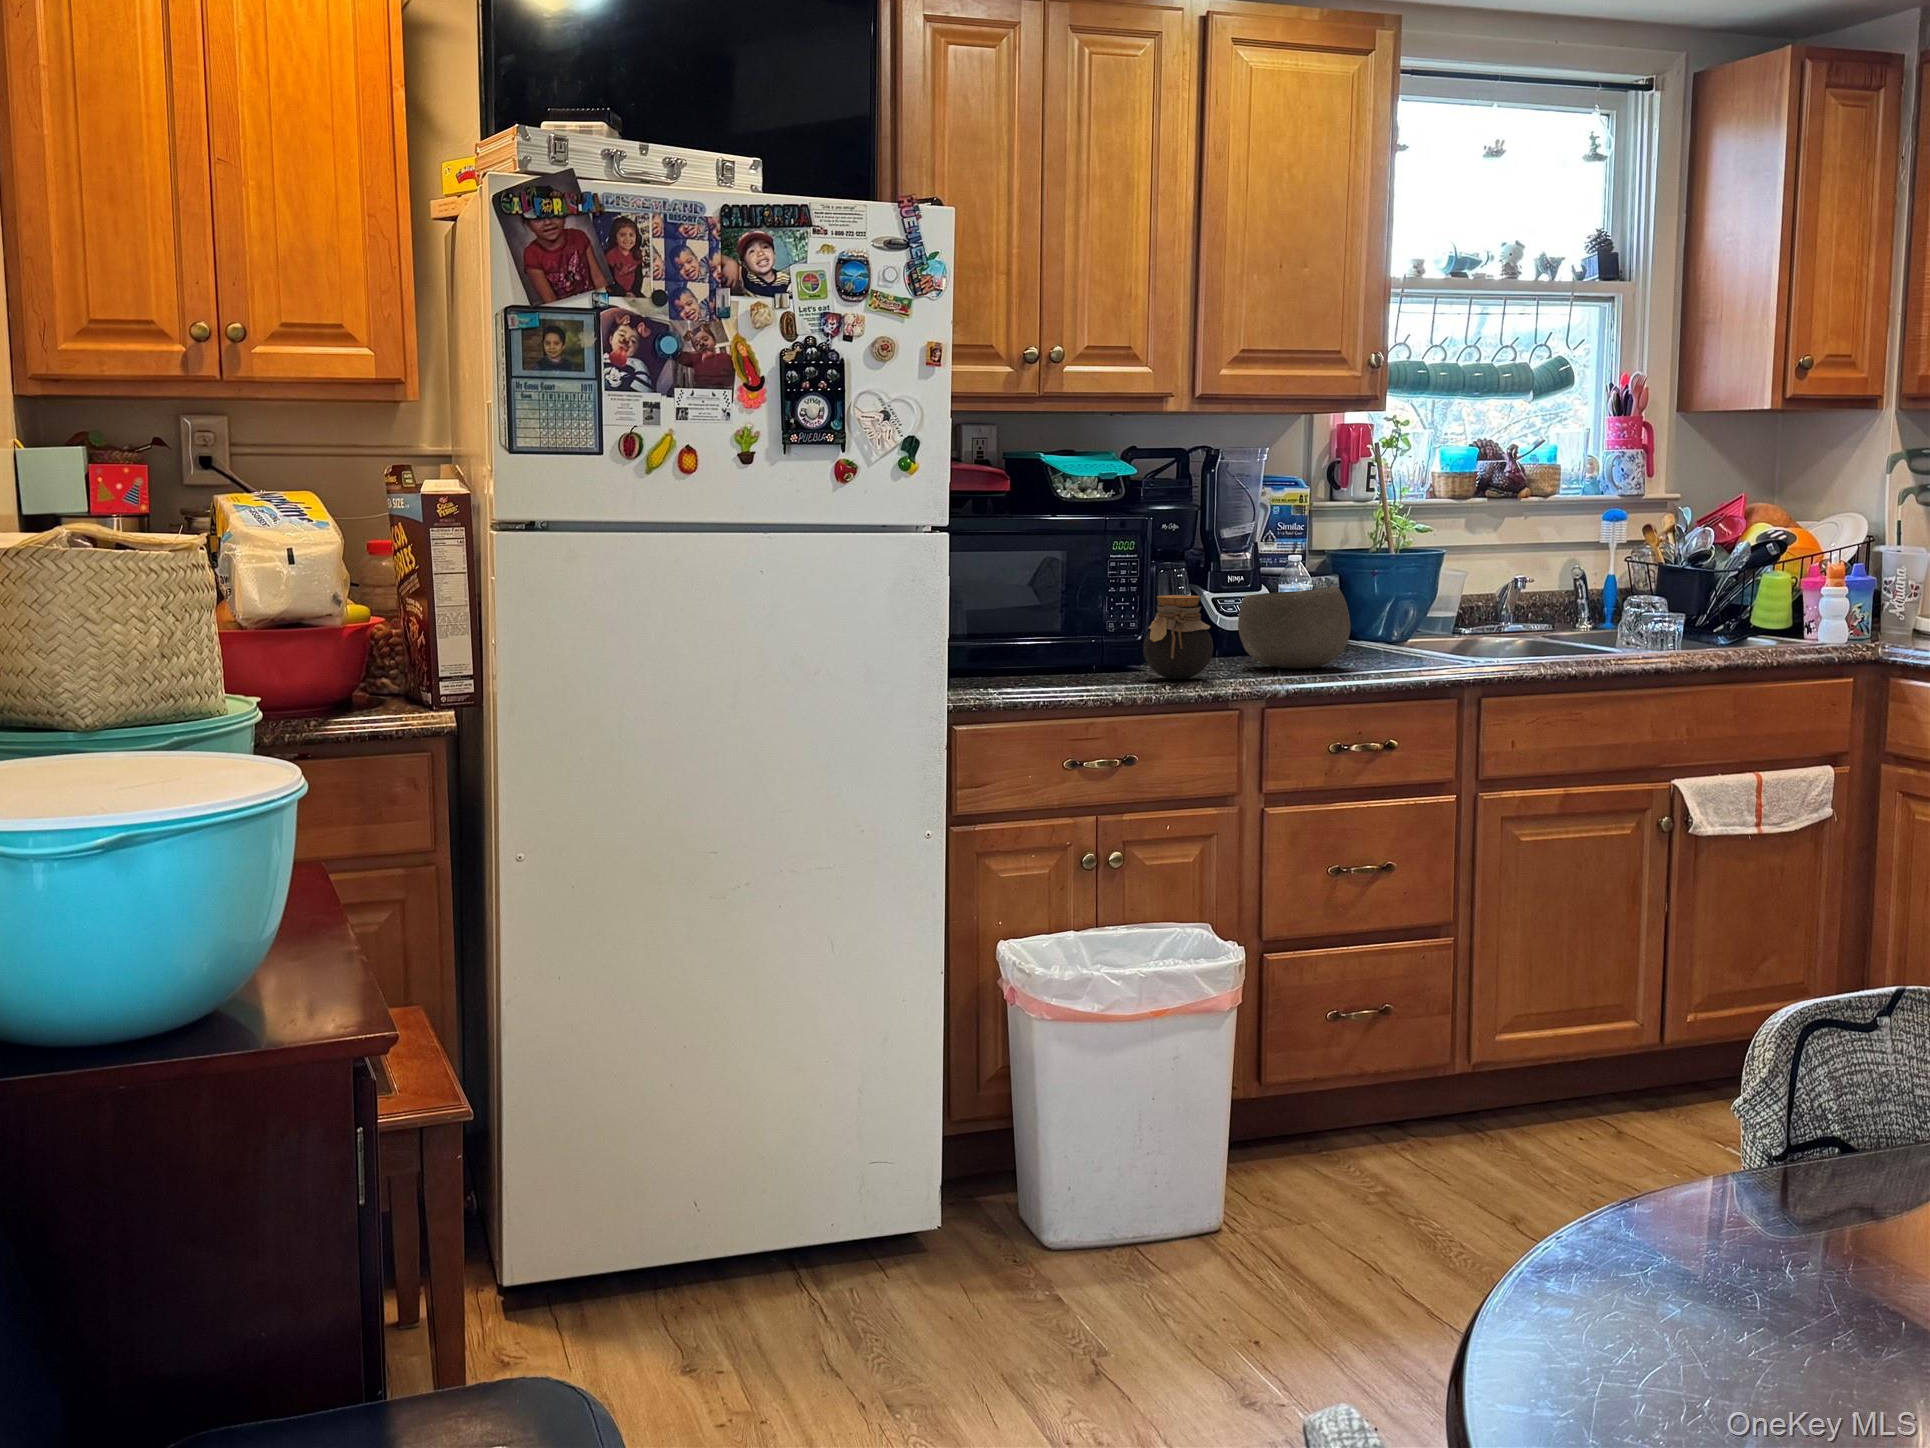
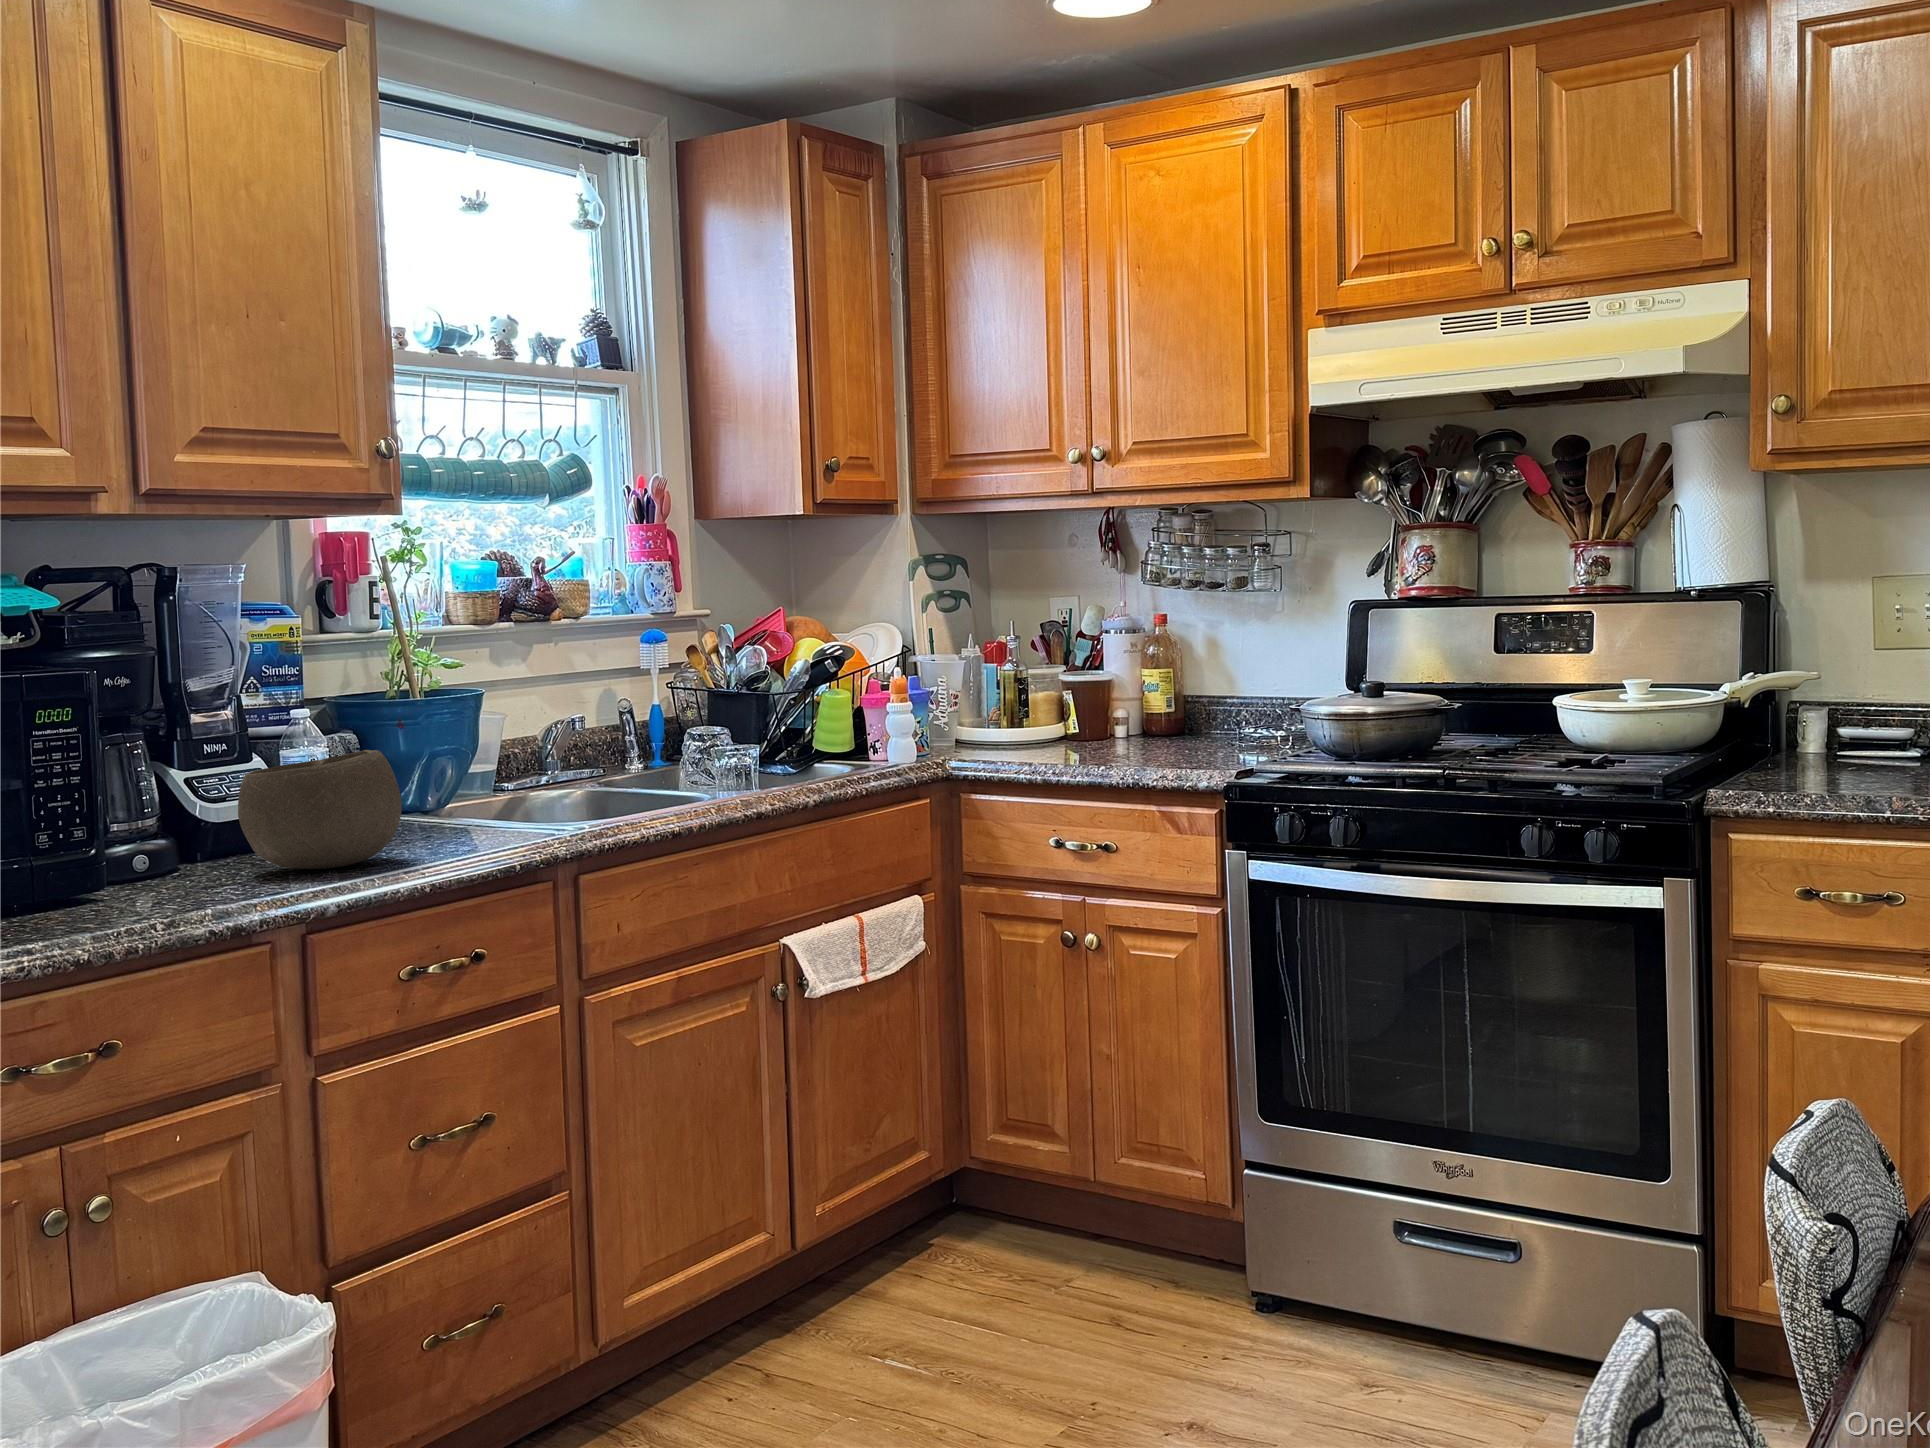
jar: present [1143,595,1213,679] -> none [106,783,219,909]

